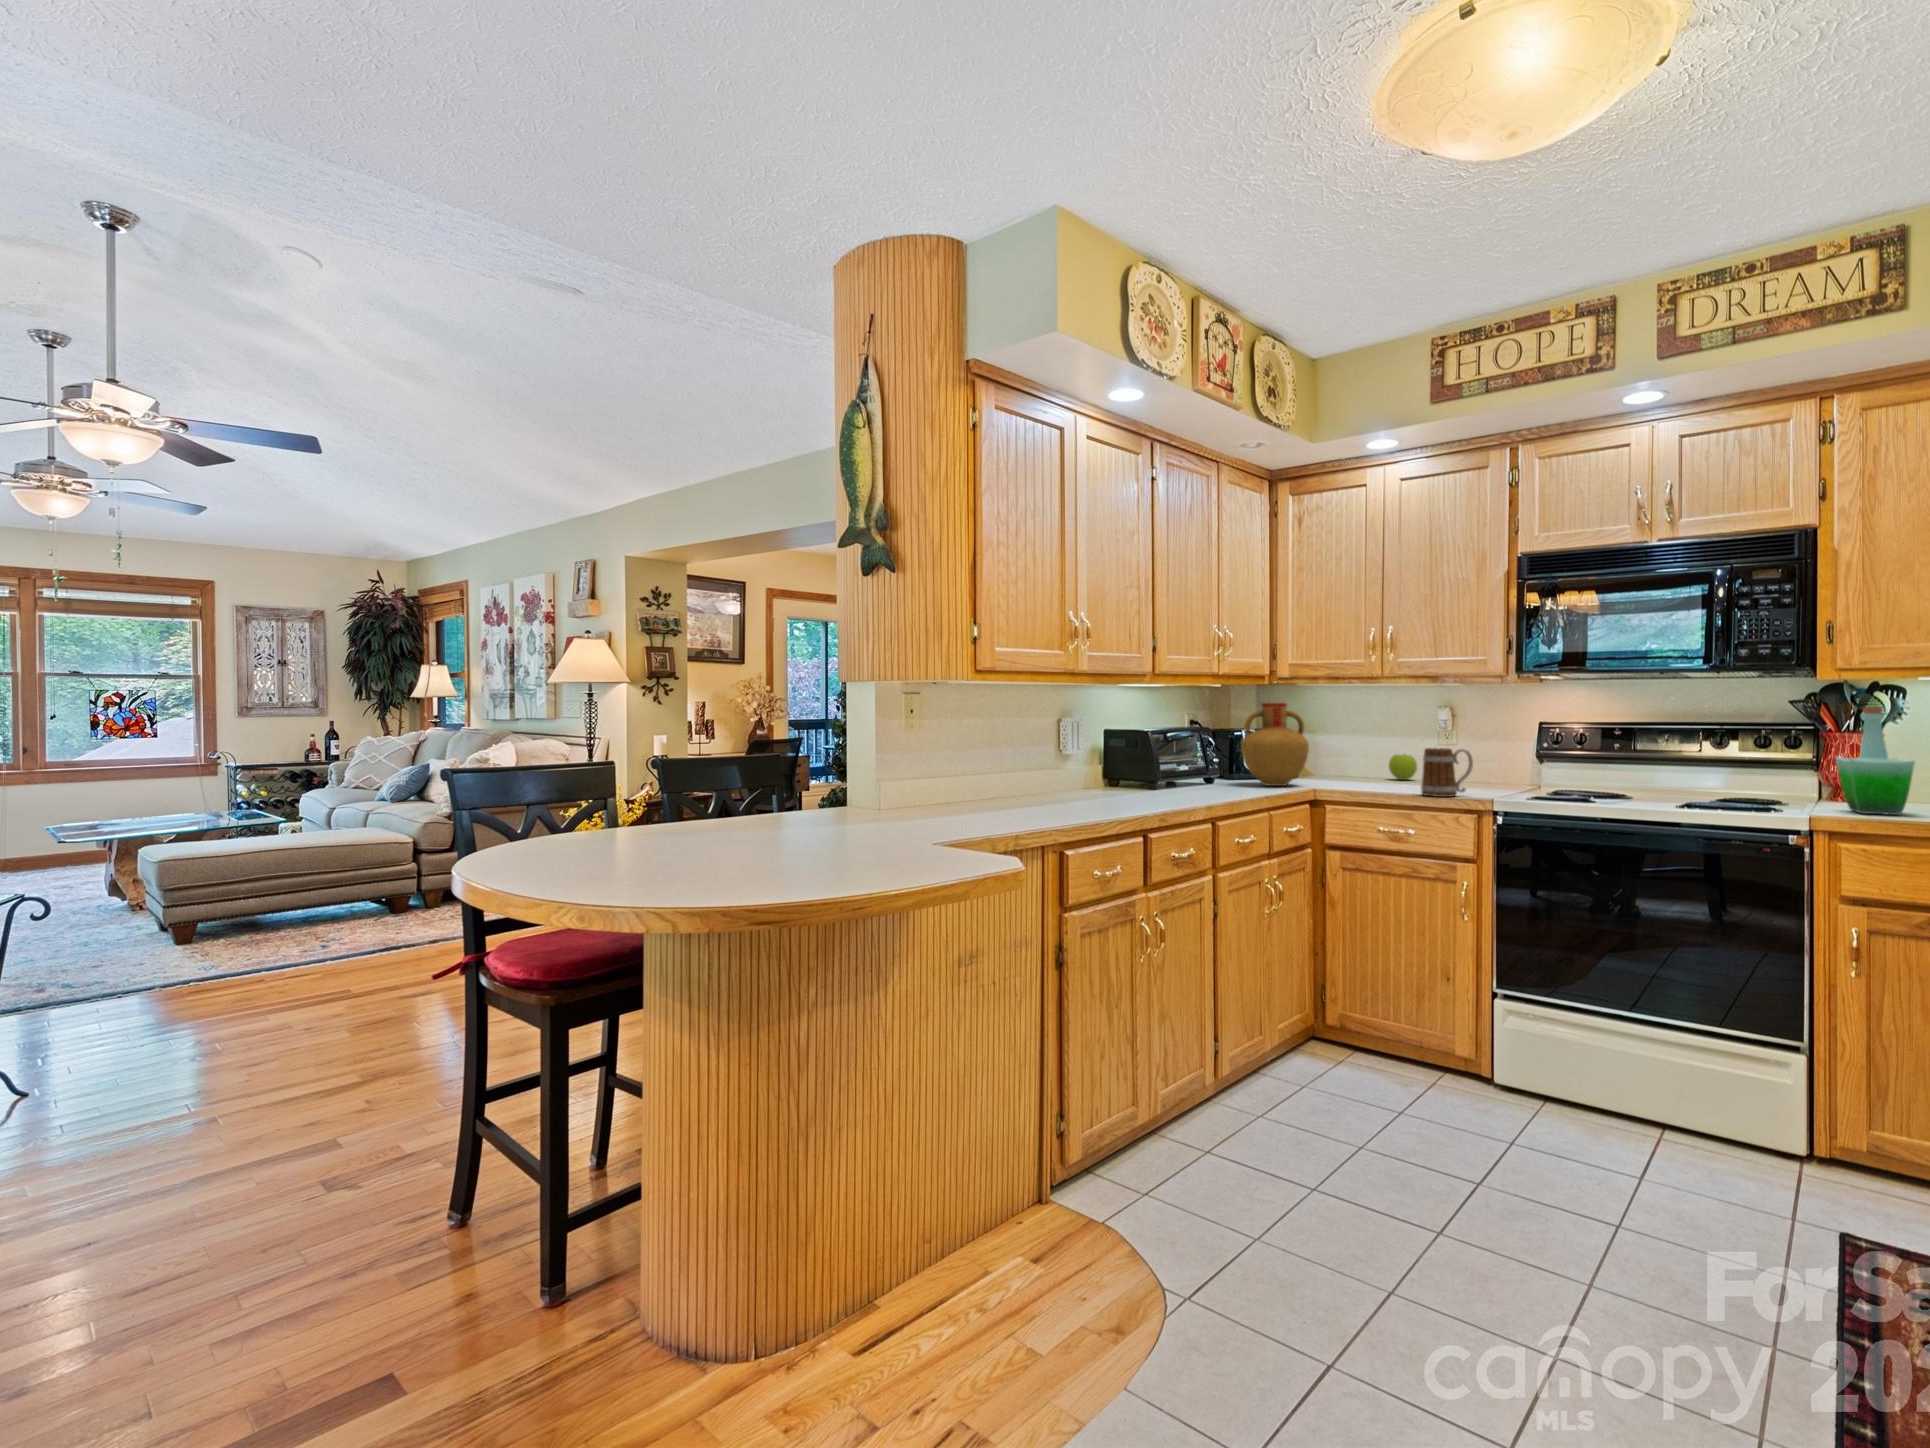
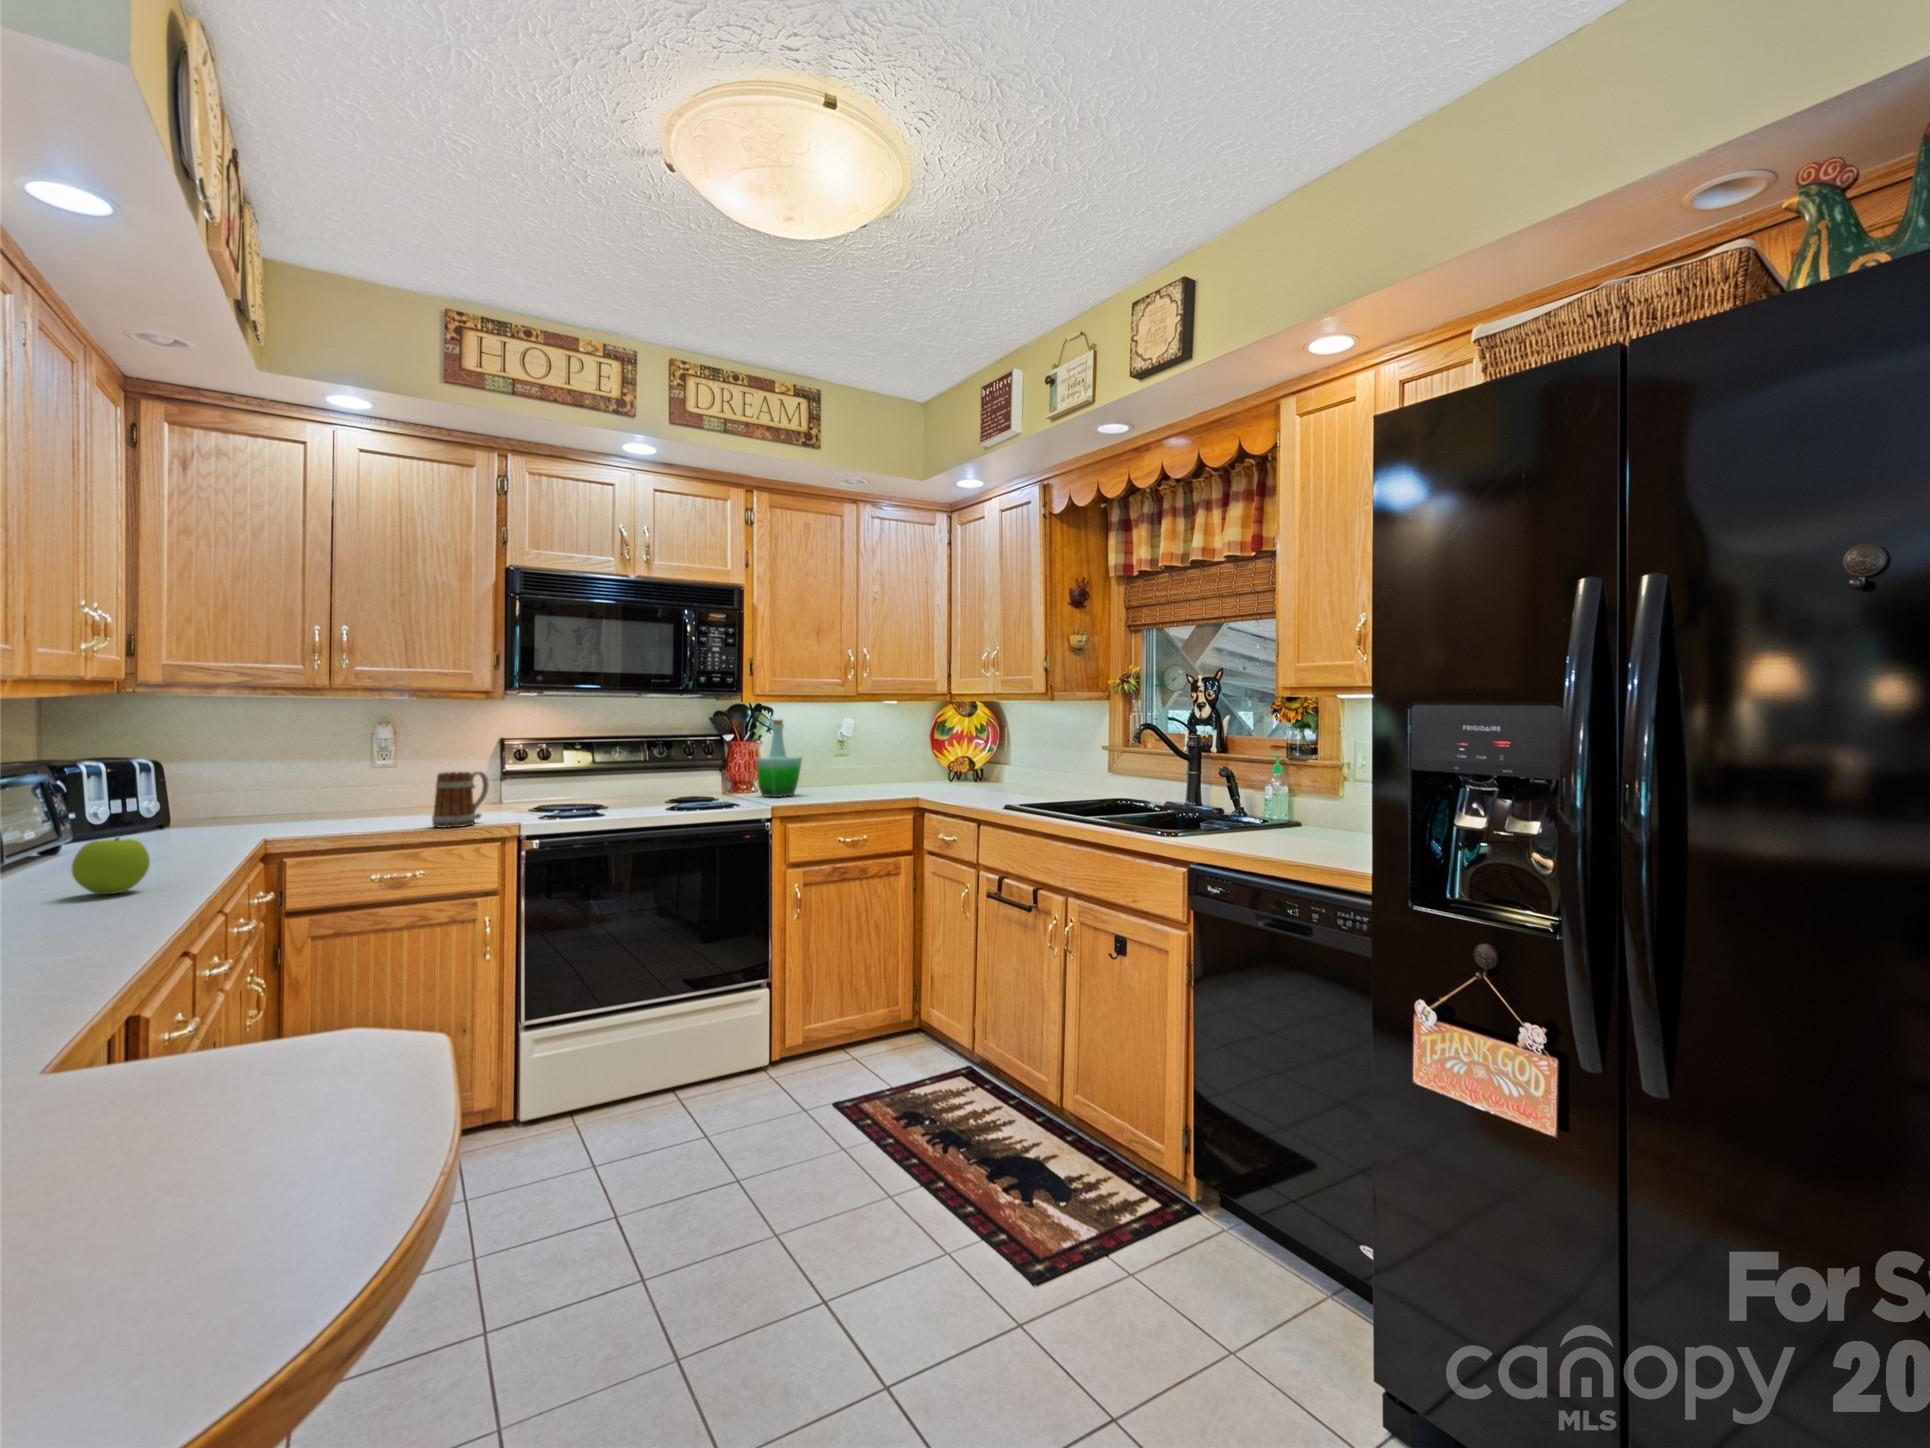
vase: present [1241,703,1309,786] -> none [121,724,248,846]
apple: present [1389,754,1417,780] -> present [72,838,150,894]

